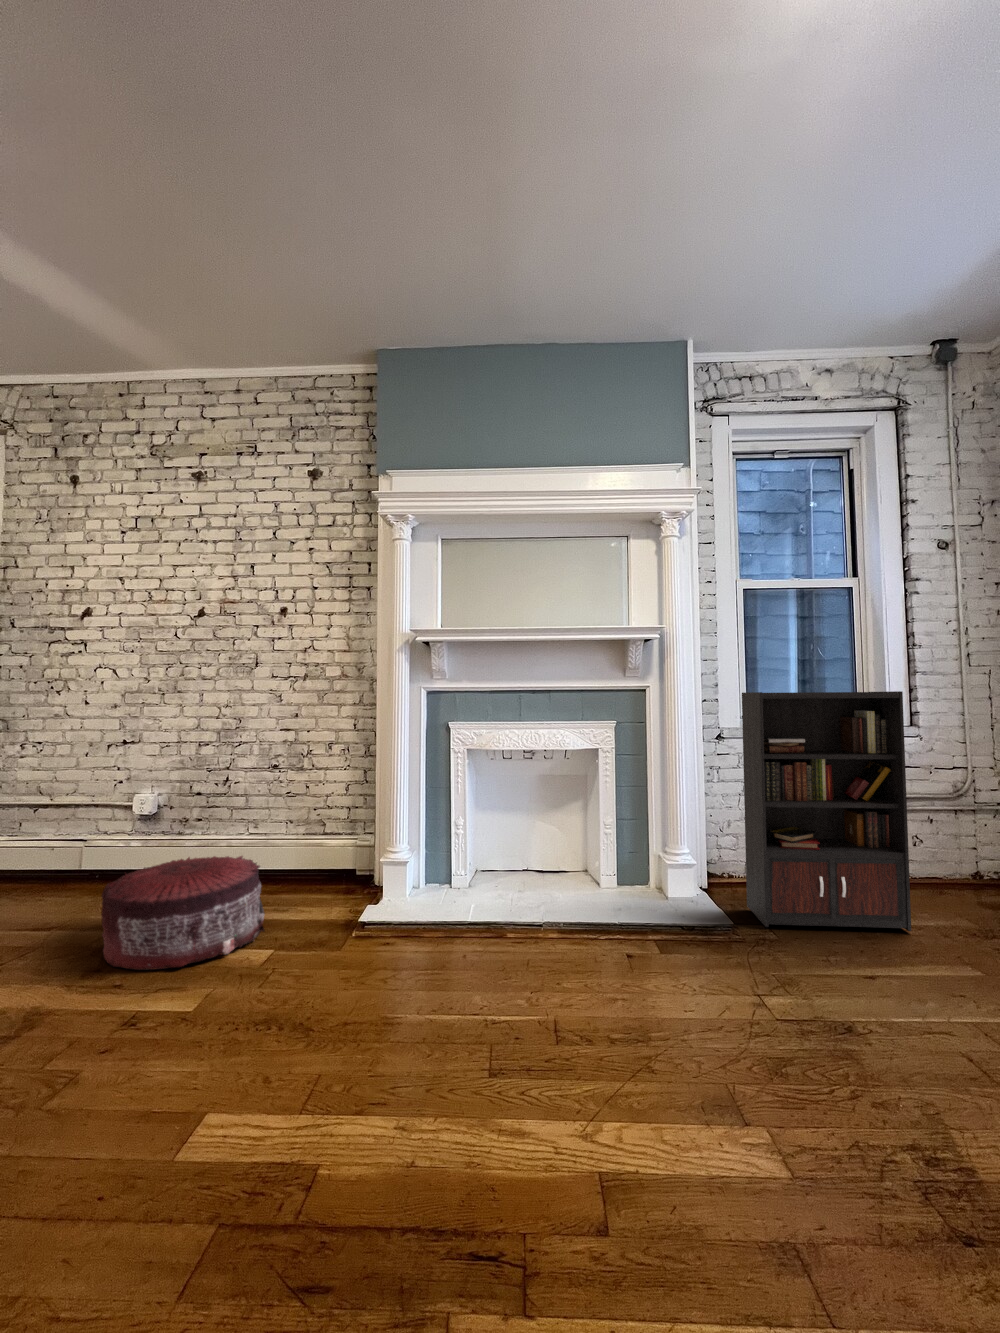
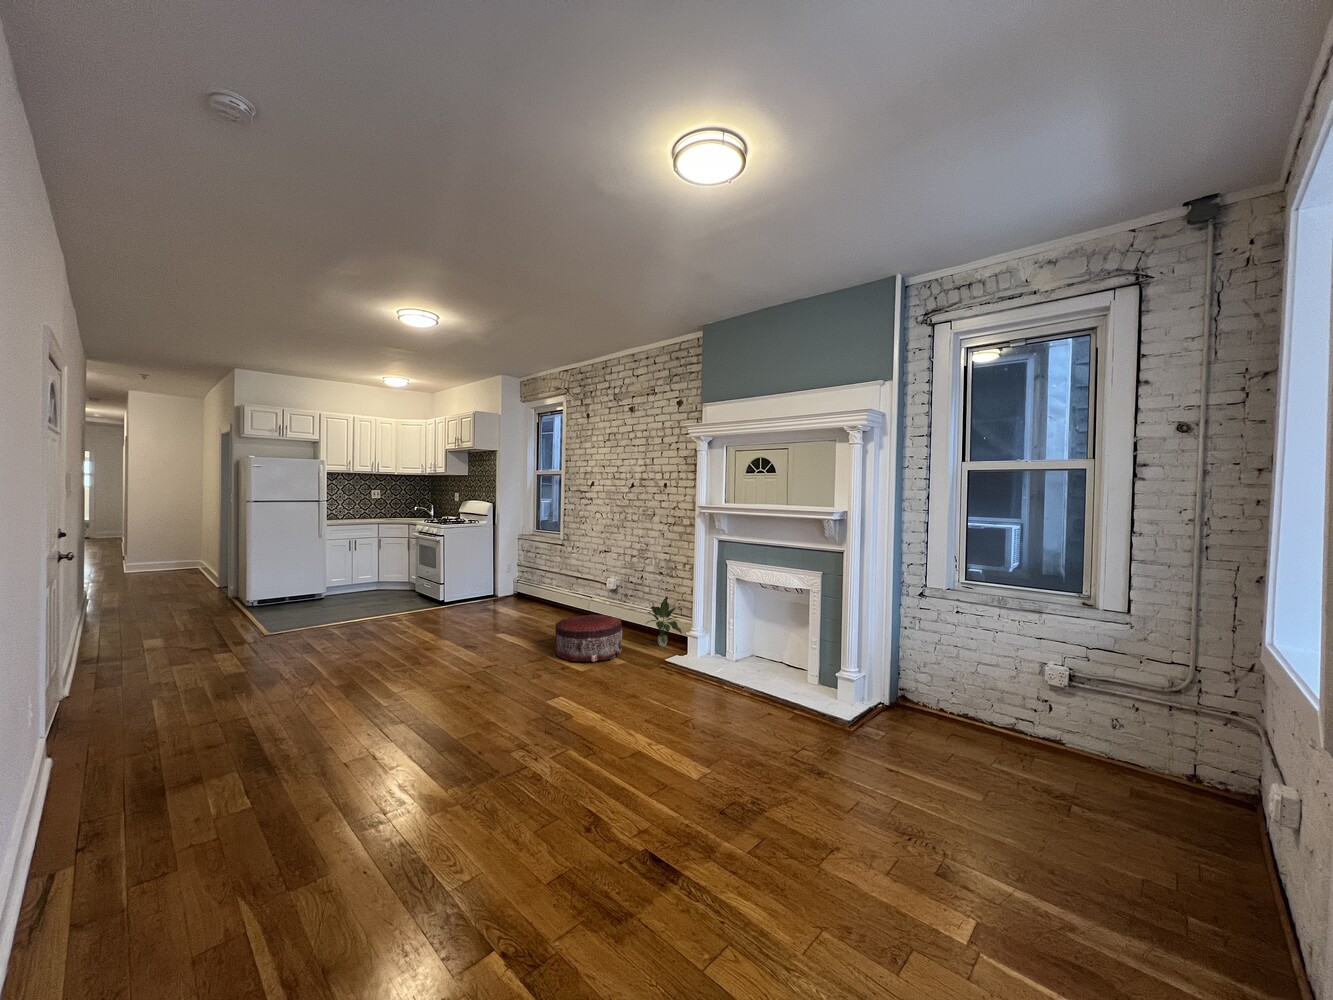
bookcase: present [742,691,911,931] -> none [875,563,1052,779]
potted plant: none [271,802,341,895] -> present [646,597,682,647]

